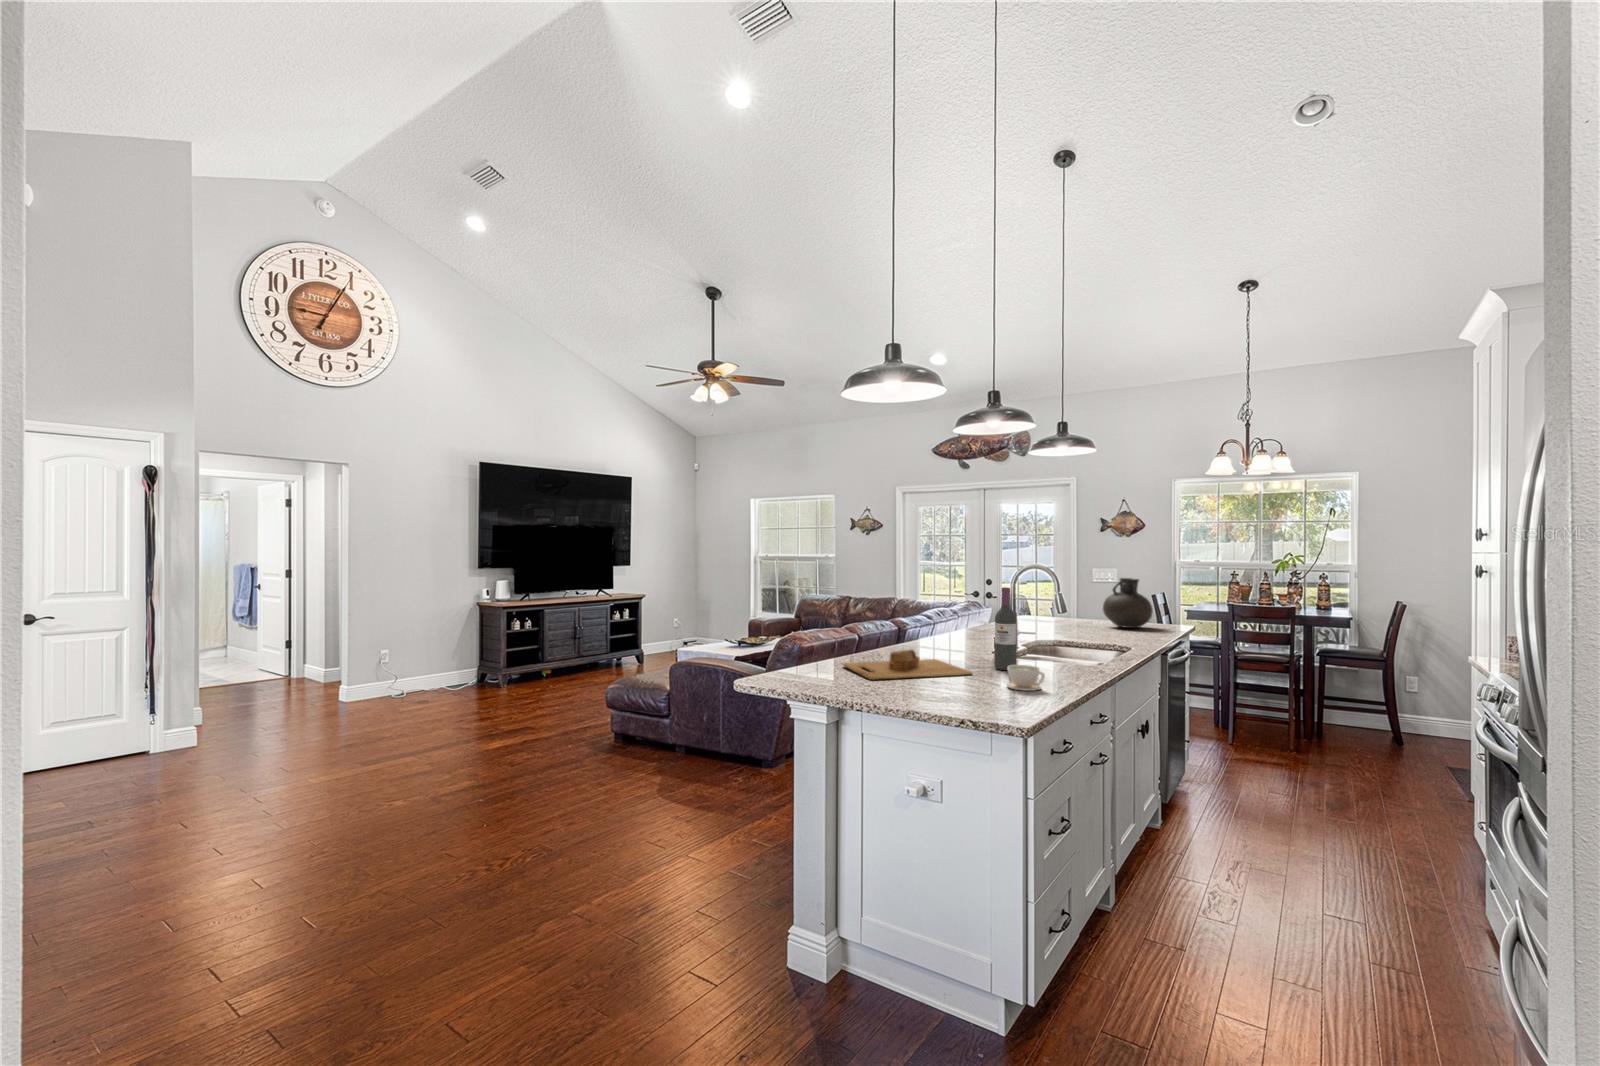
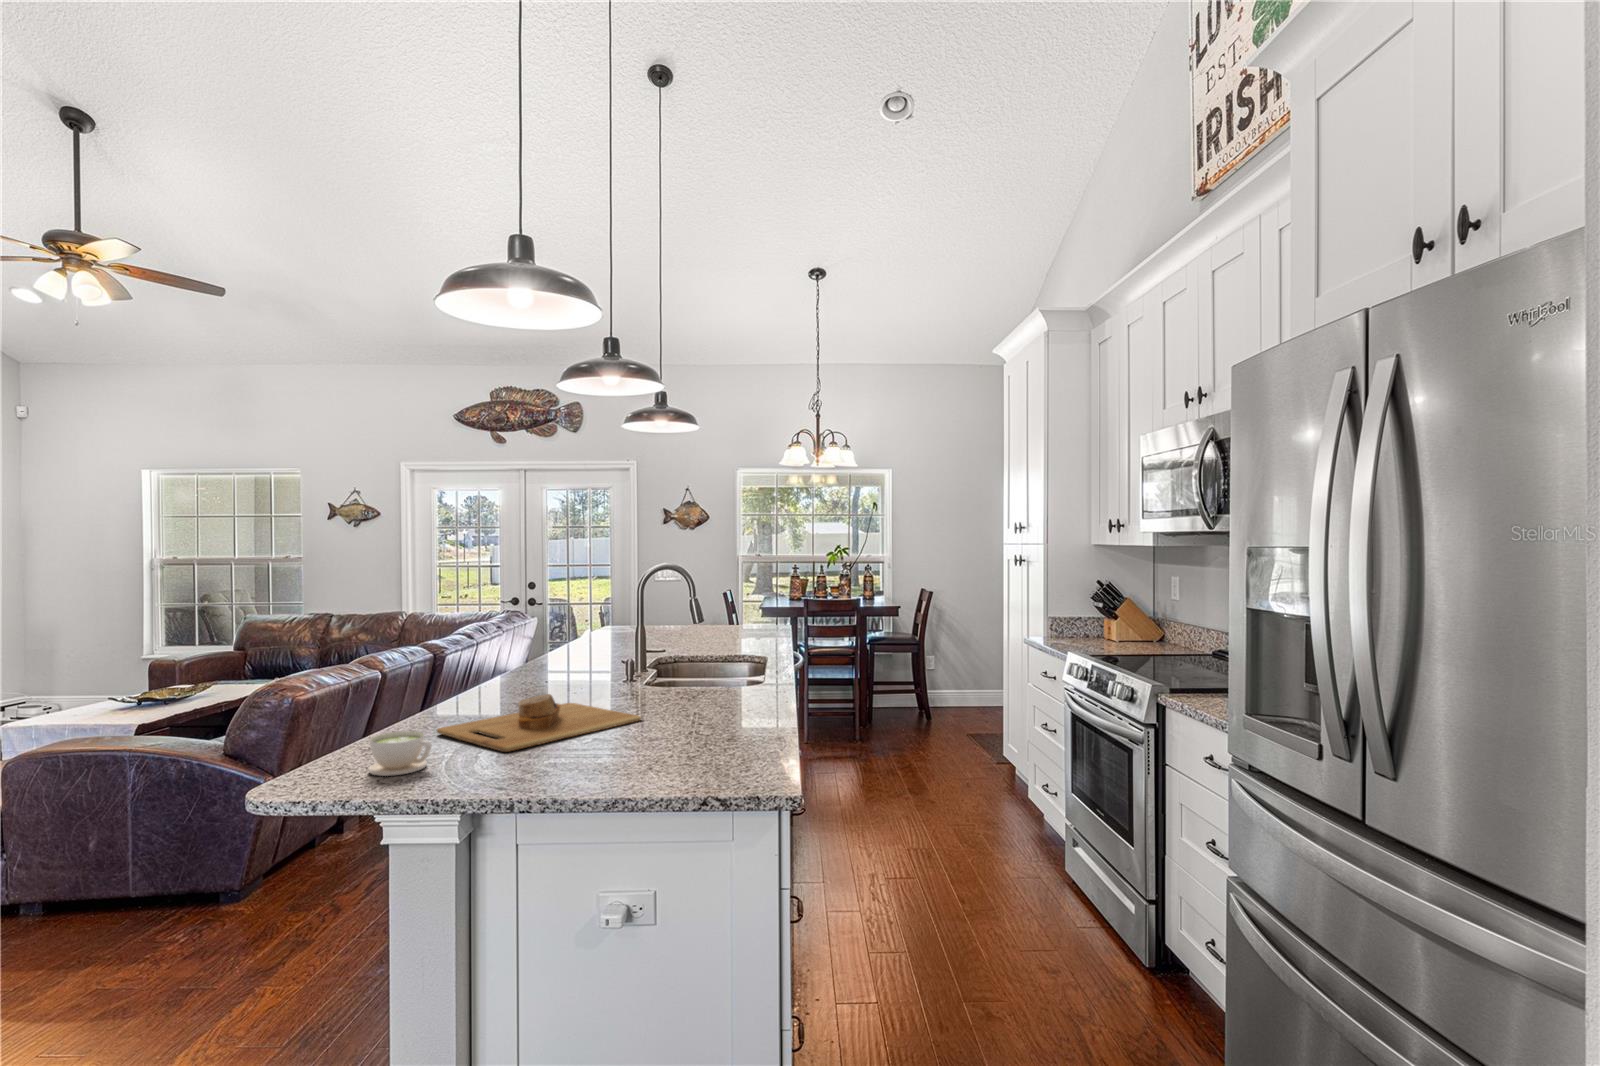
vase: present [1103,578,1153,628] -> none [710,576,762,633]
wine bottle: present [995,587,1017,670] -> none [658,596,686,707]
coffee cup: present [1007,665,1045,691] -> present [368,731,431,776]

